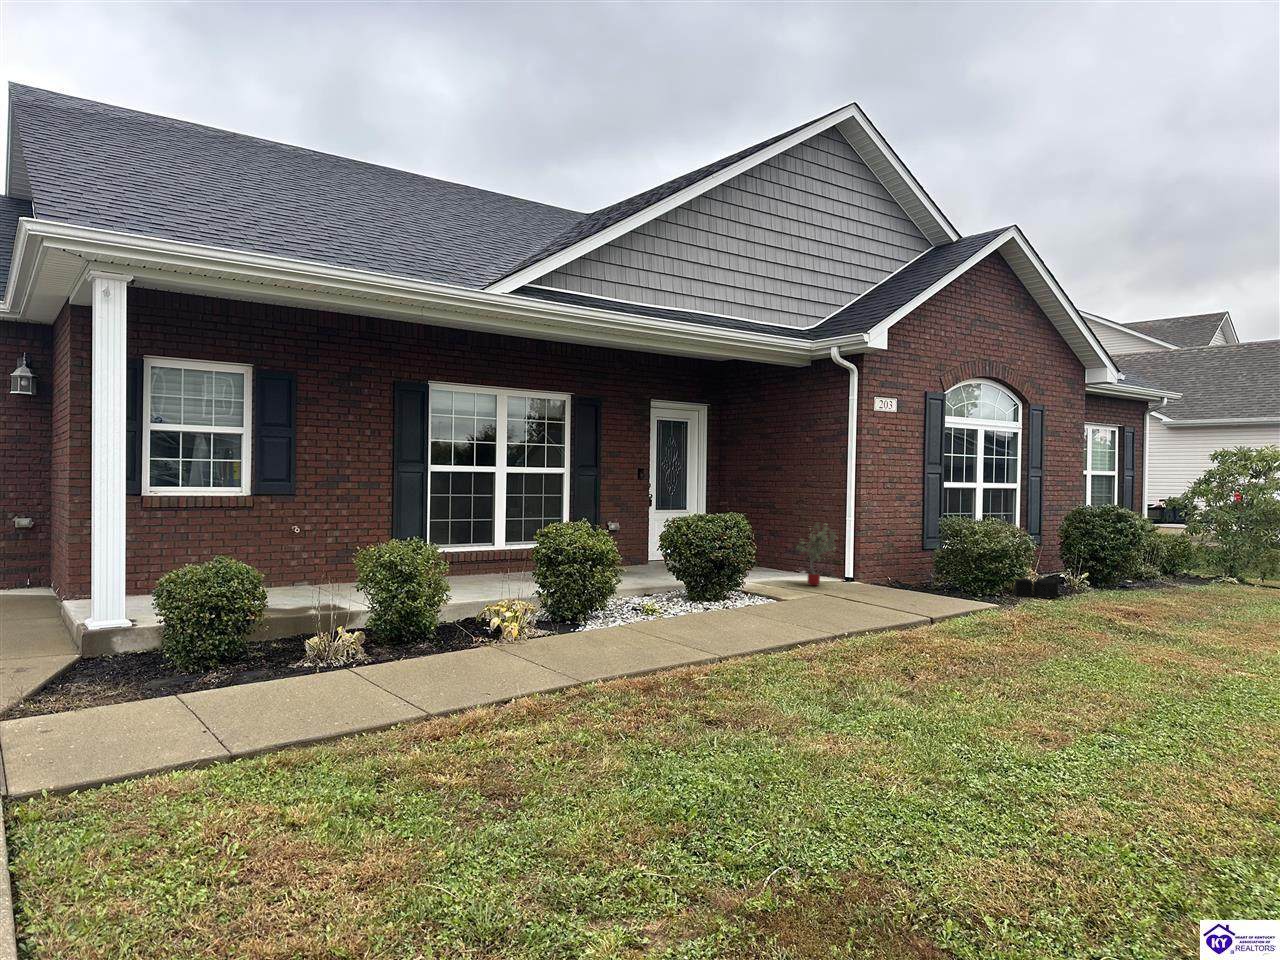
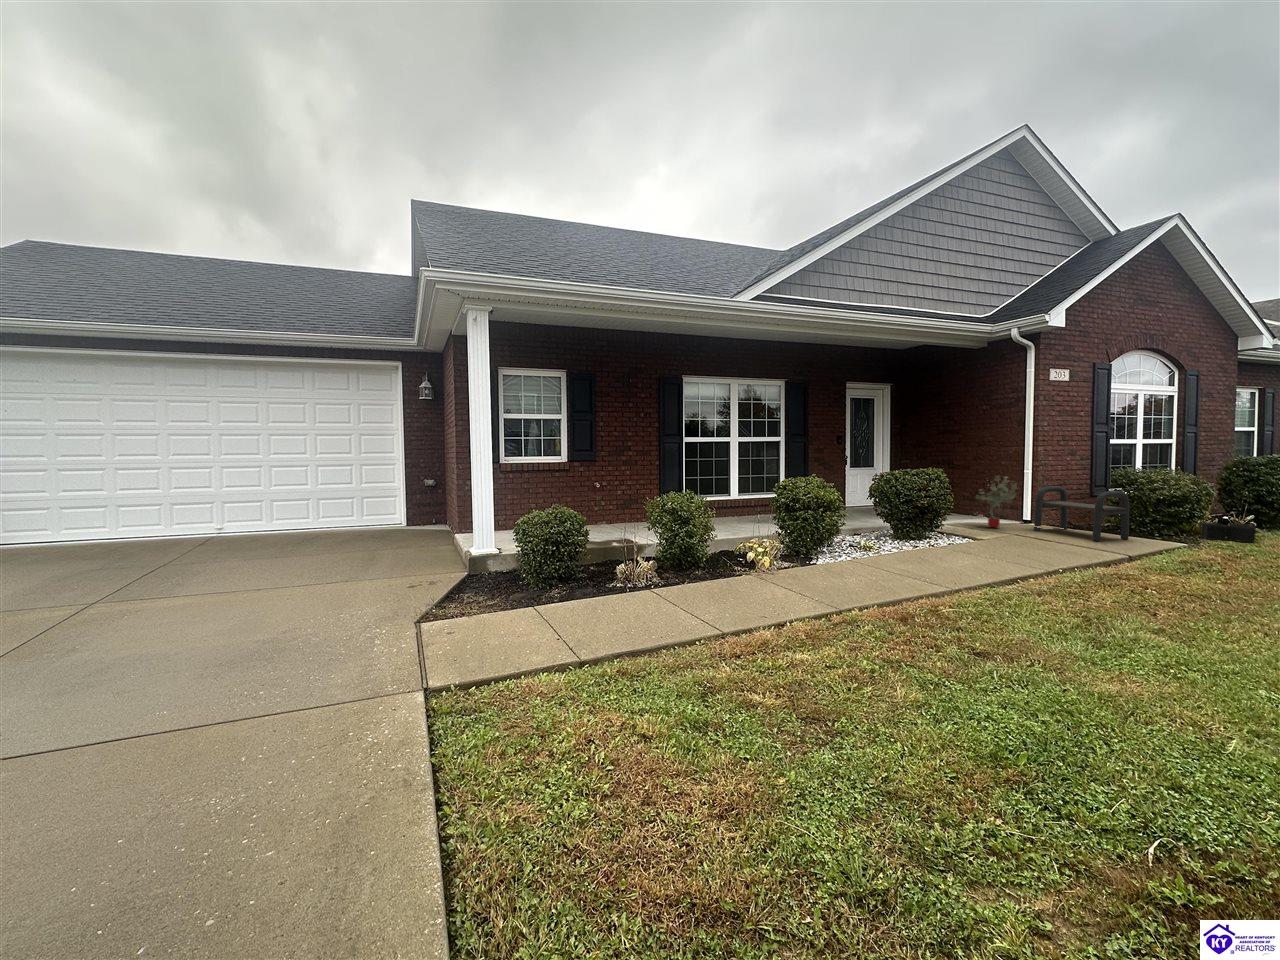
bench: none [854,535,942,600] -> present [1034,486,1129,541]

